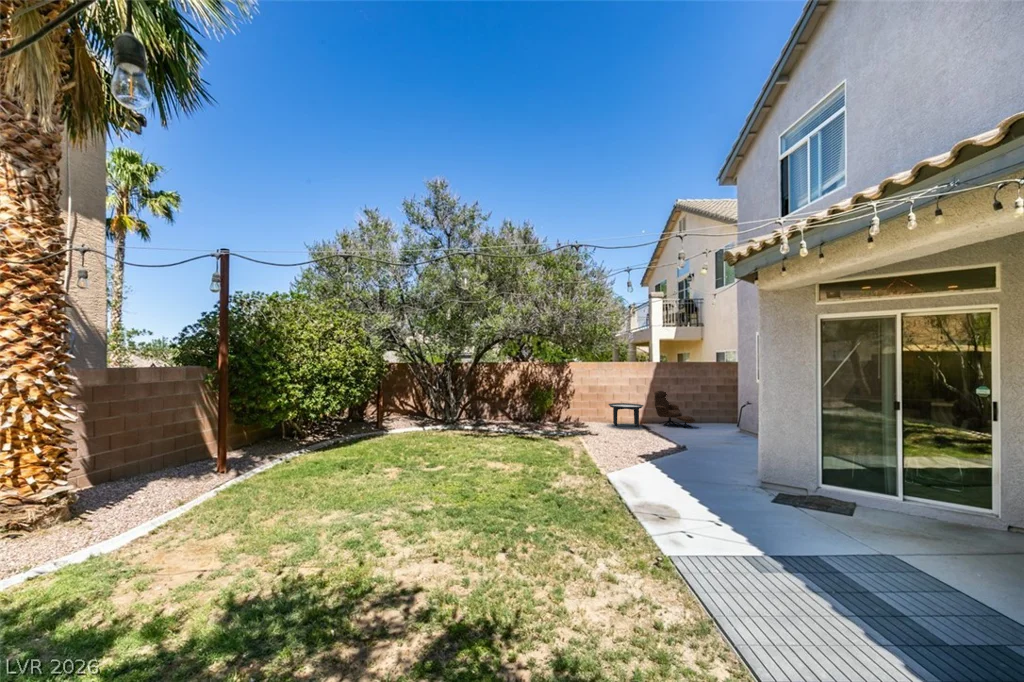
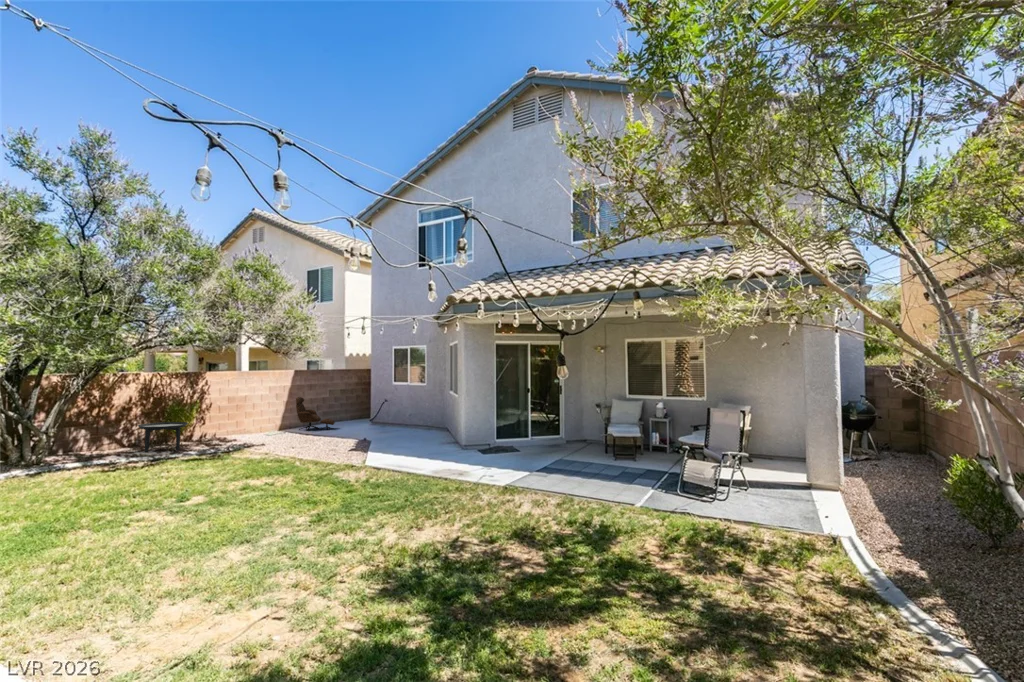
round table: present [609,403,643,427] -> present [138,422,188,452]

